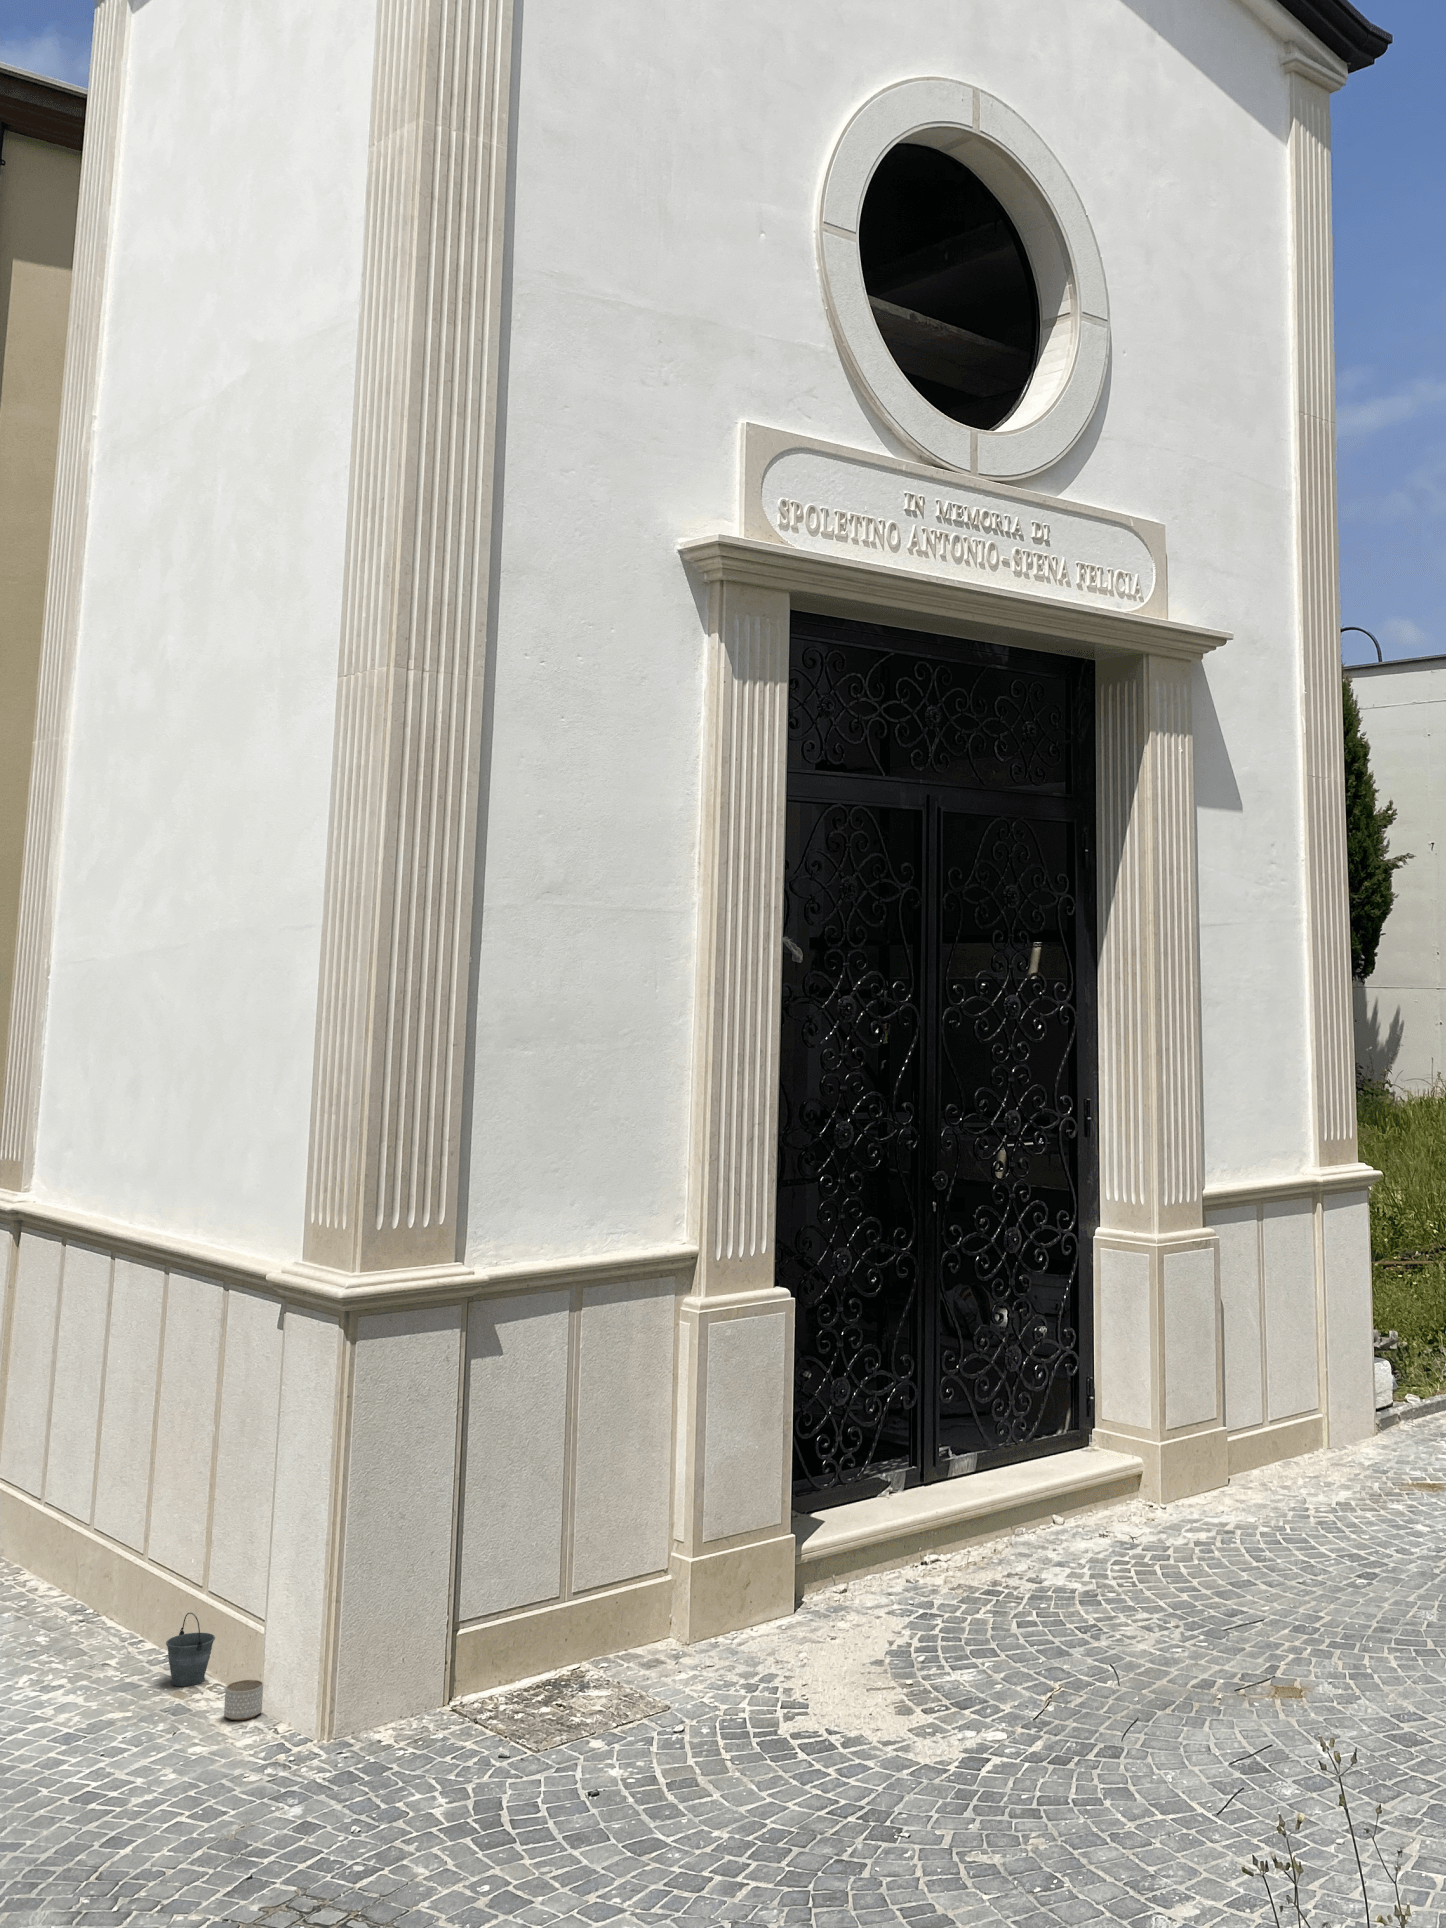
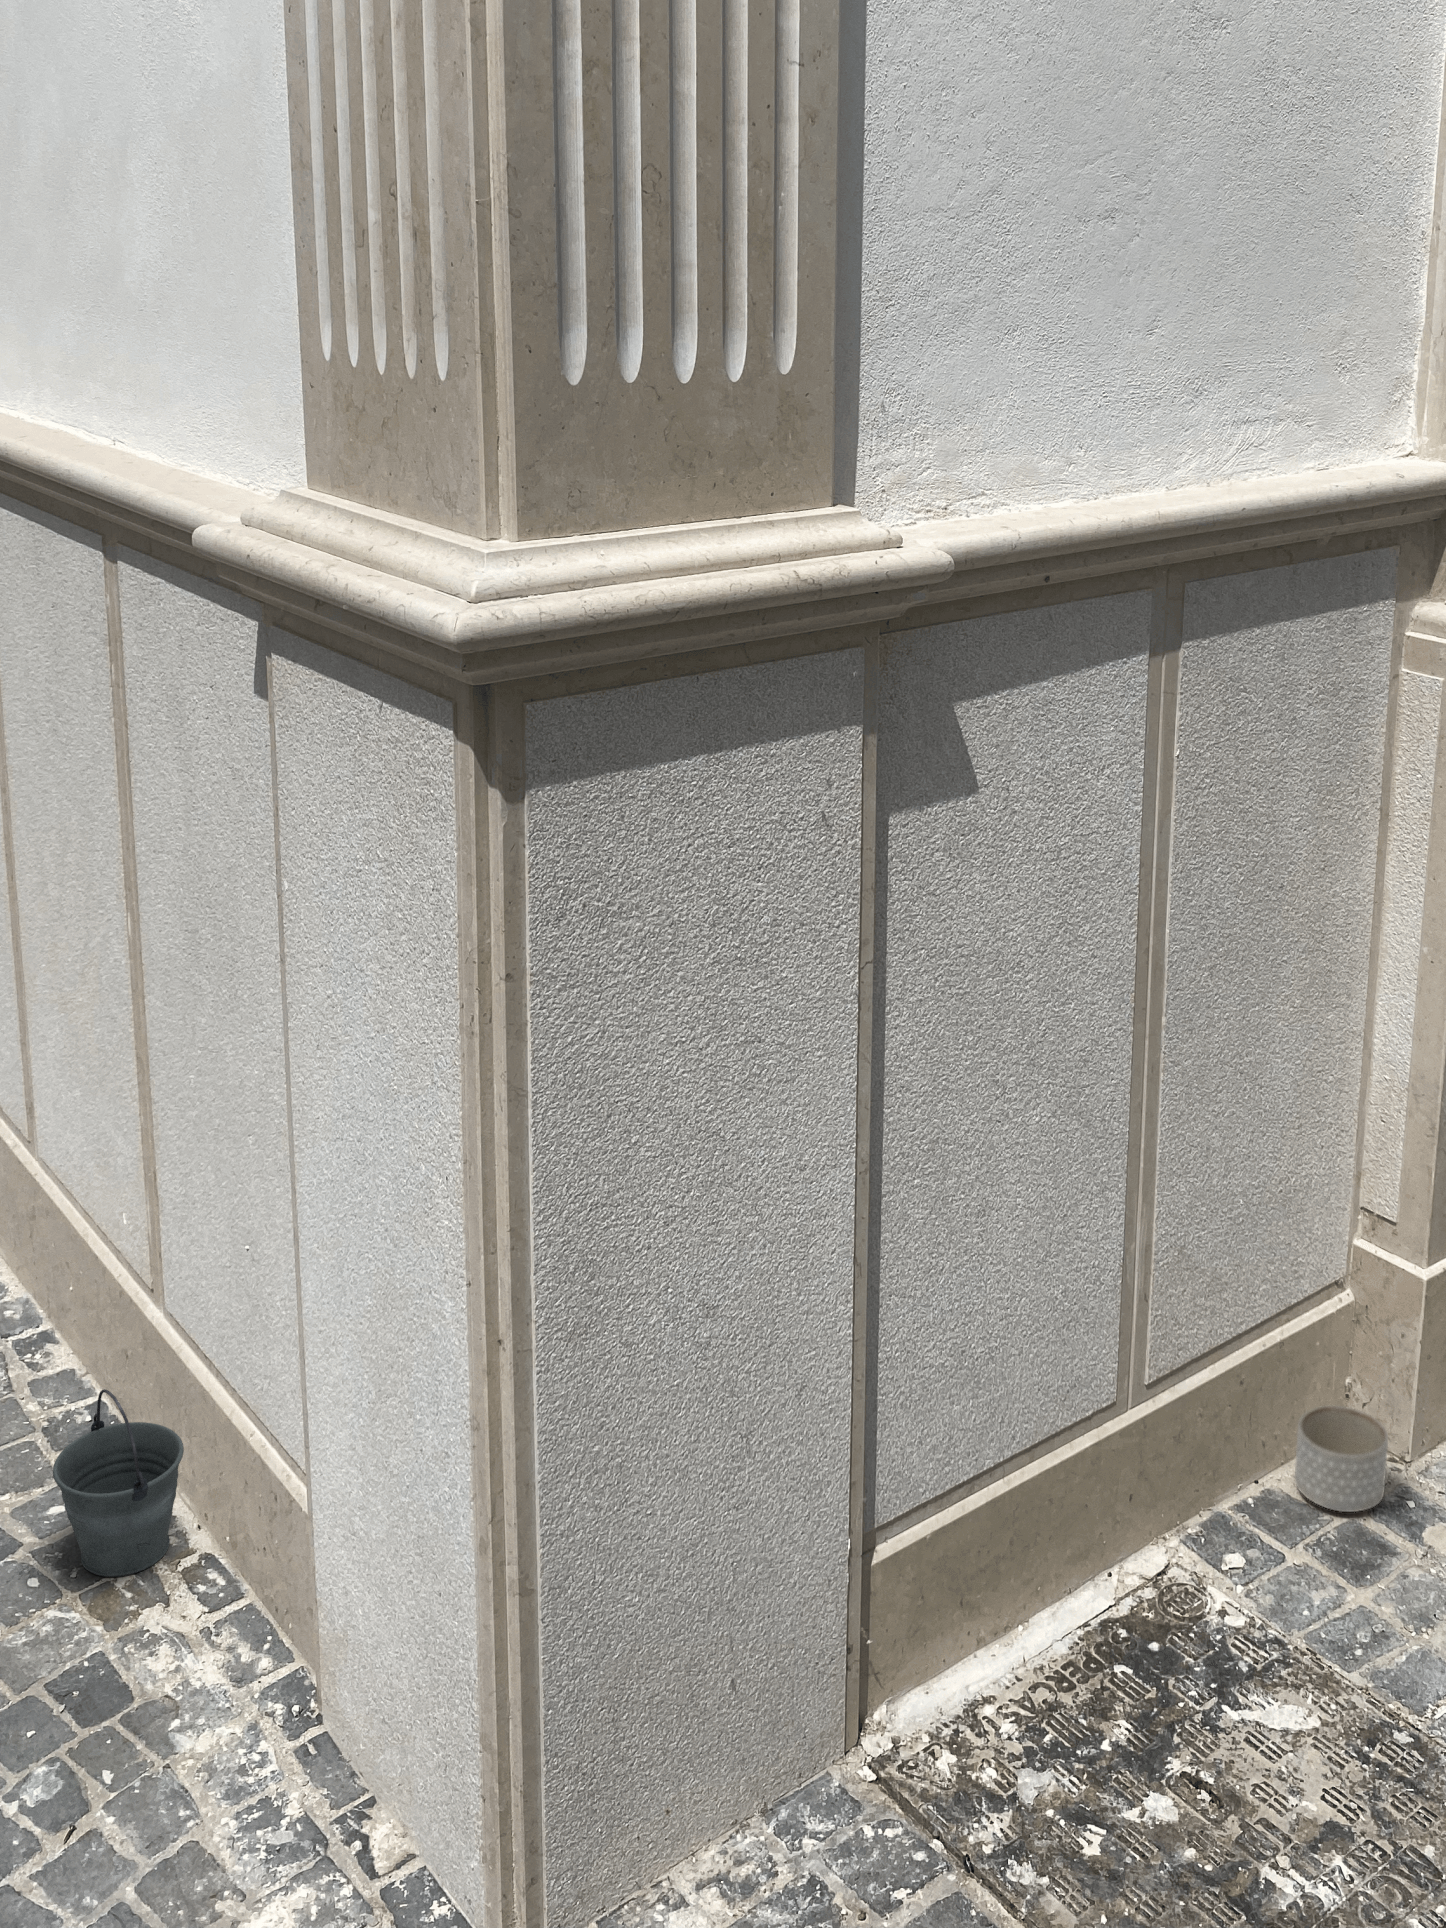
planter: present [224,1680,263,1720] -> present [1295,1406,1388,1512]

